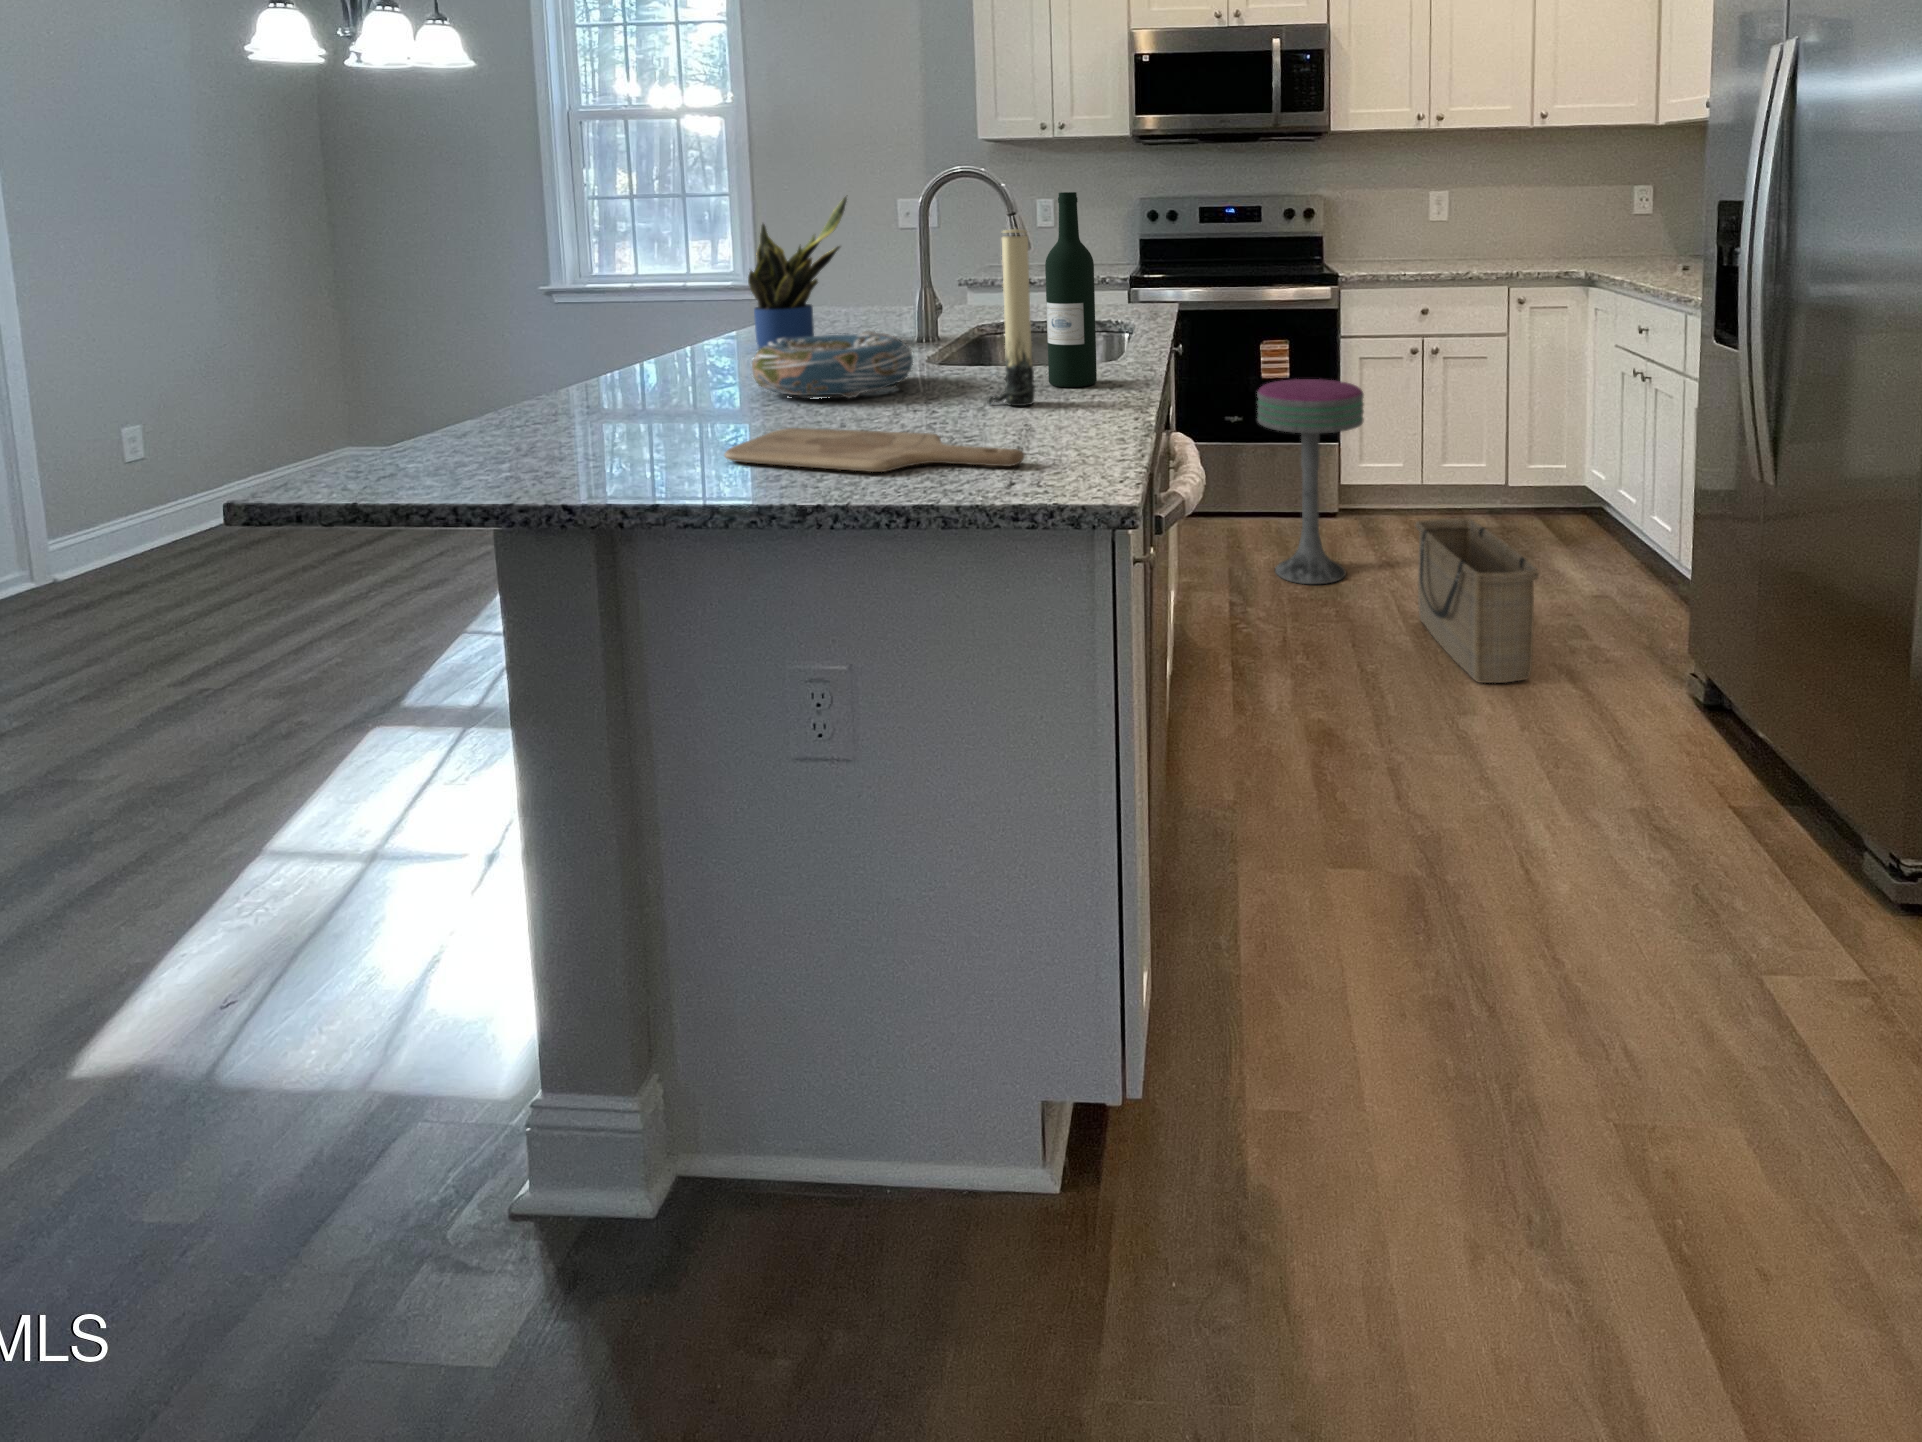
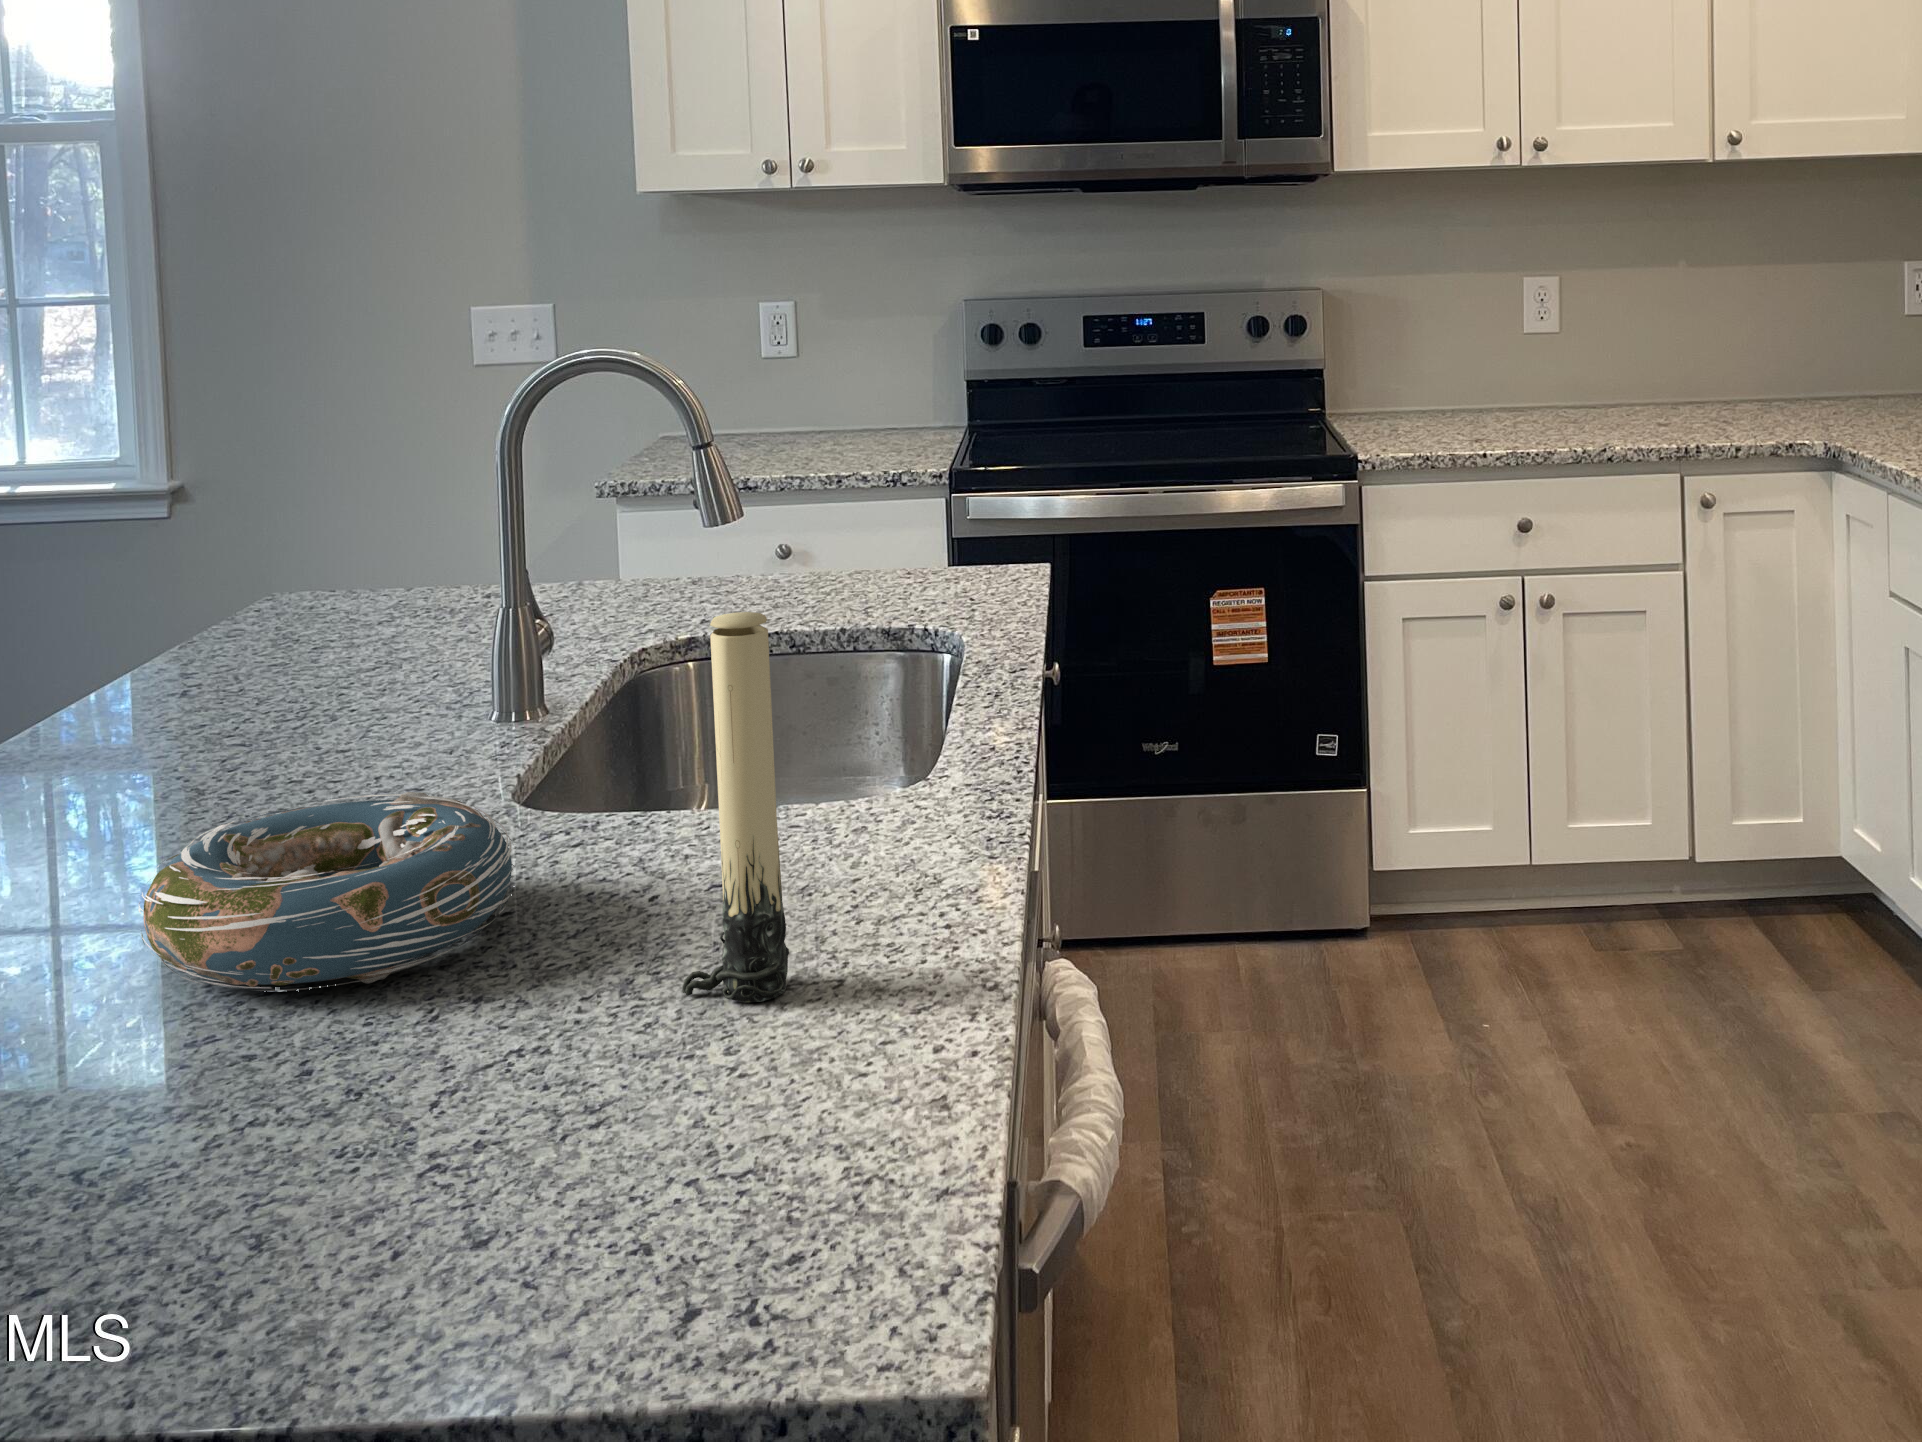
wine bottle: present [1045,192,1097,387] -> none [802,492,917,916]
potted plant: present [748,197,847,348] -> none [139,434,362,775]
bar stool: present [1257,379,1364,584] -> none [1214,685,1425,1109]
cutting board: present [724,428,1025,472] -> none [66,1146,783,1322]
basket: present [1415,518,1539,683] -> none [1538,977,1792,1339]

